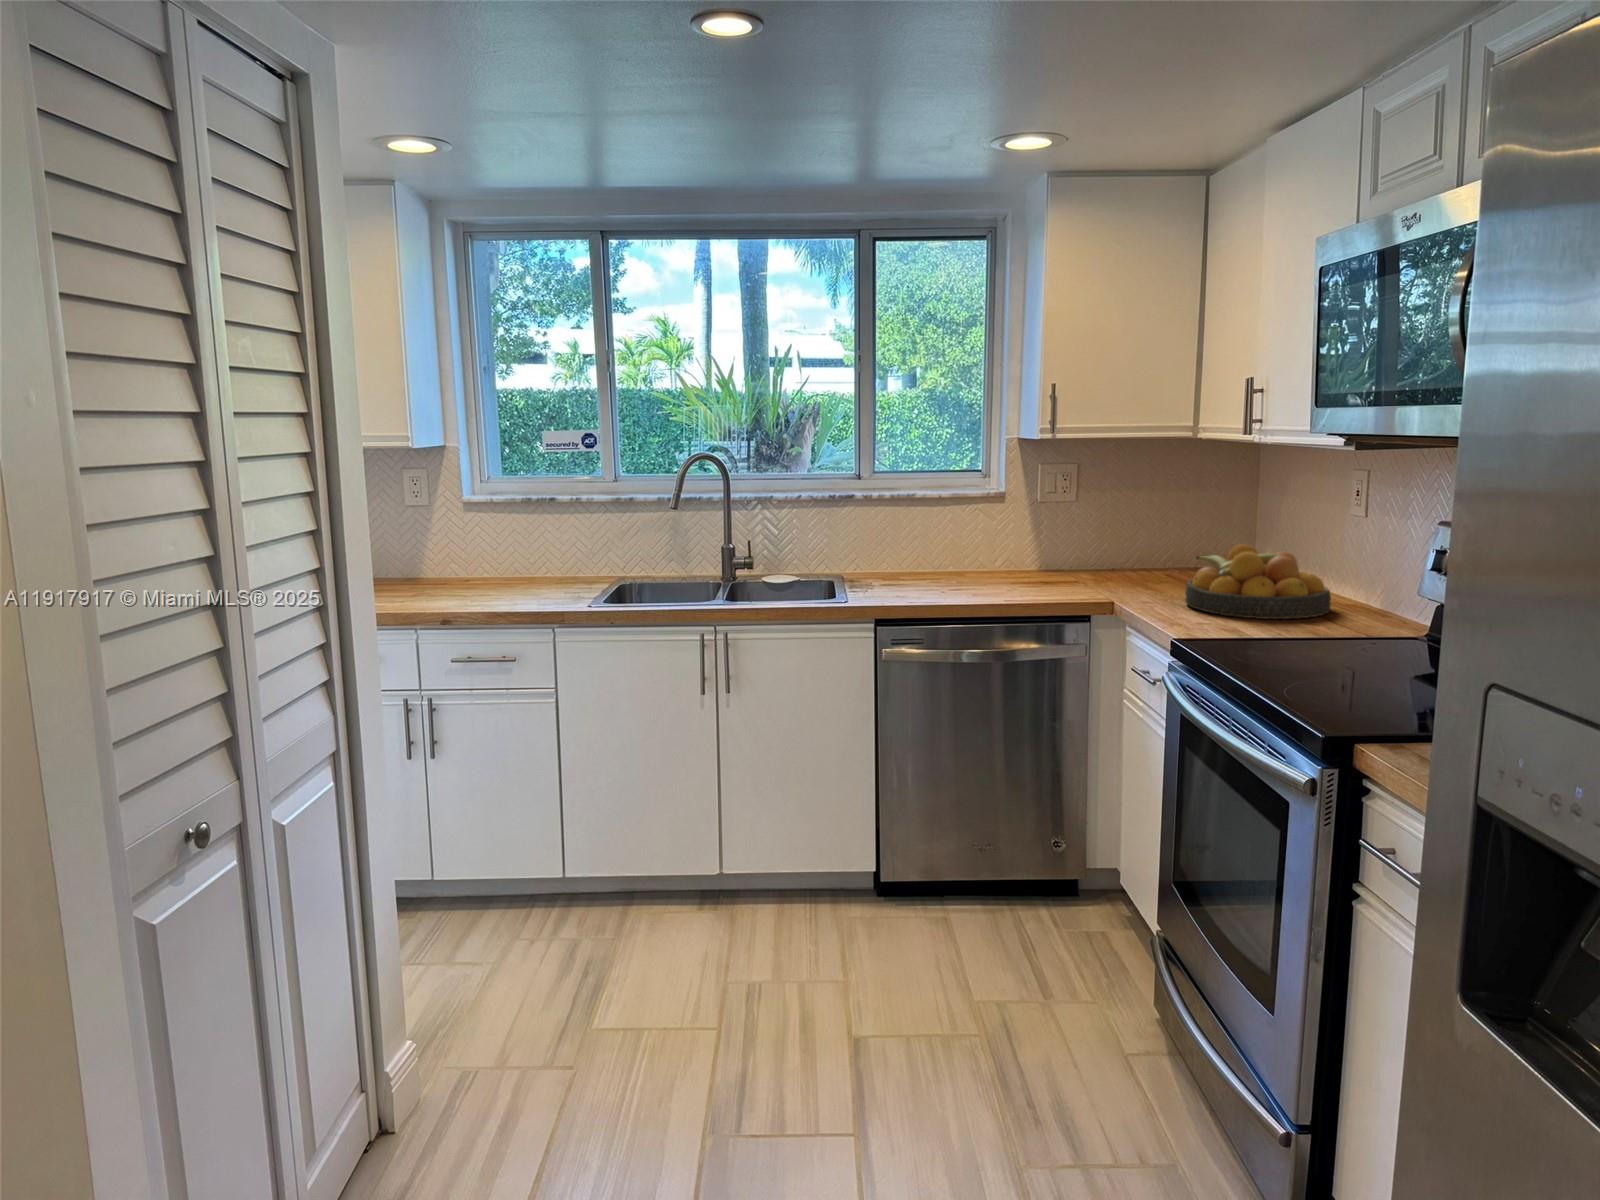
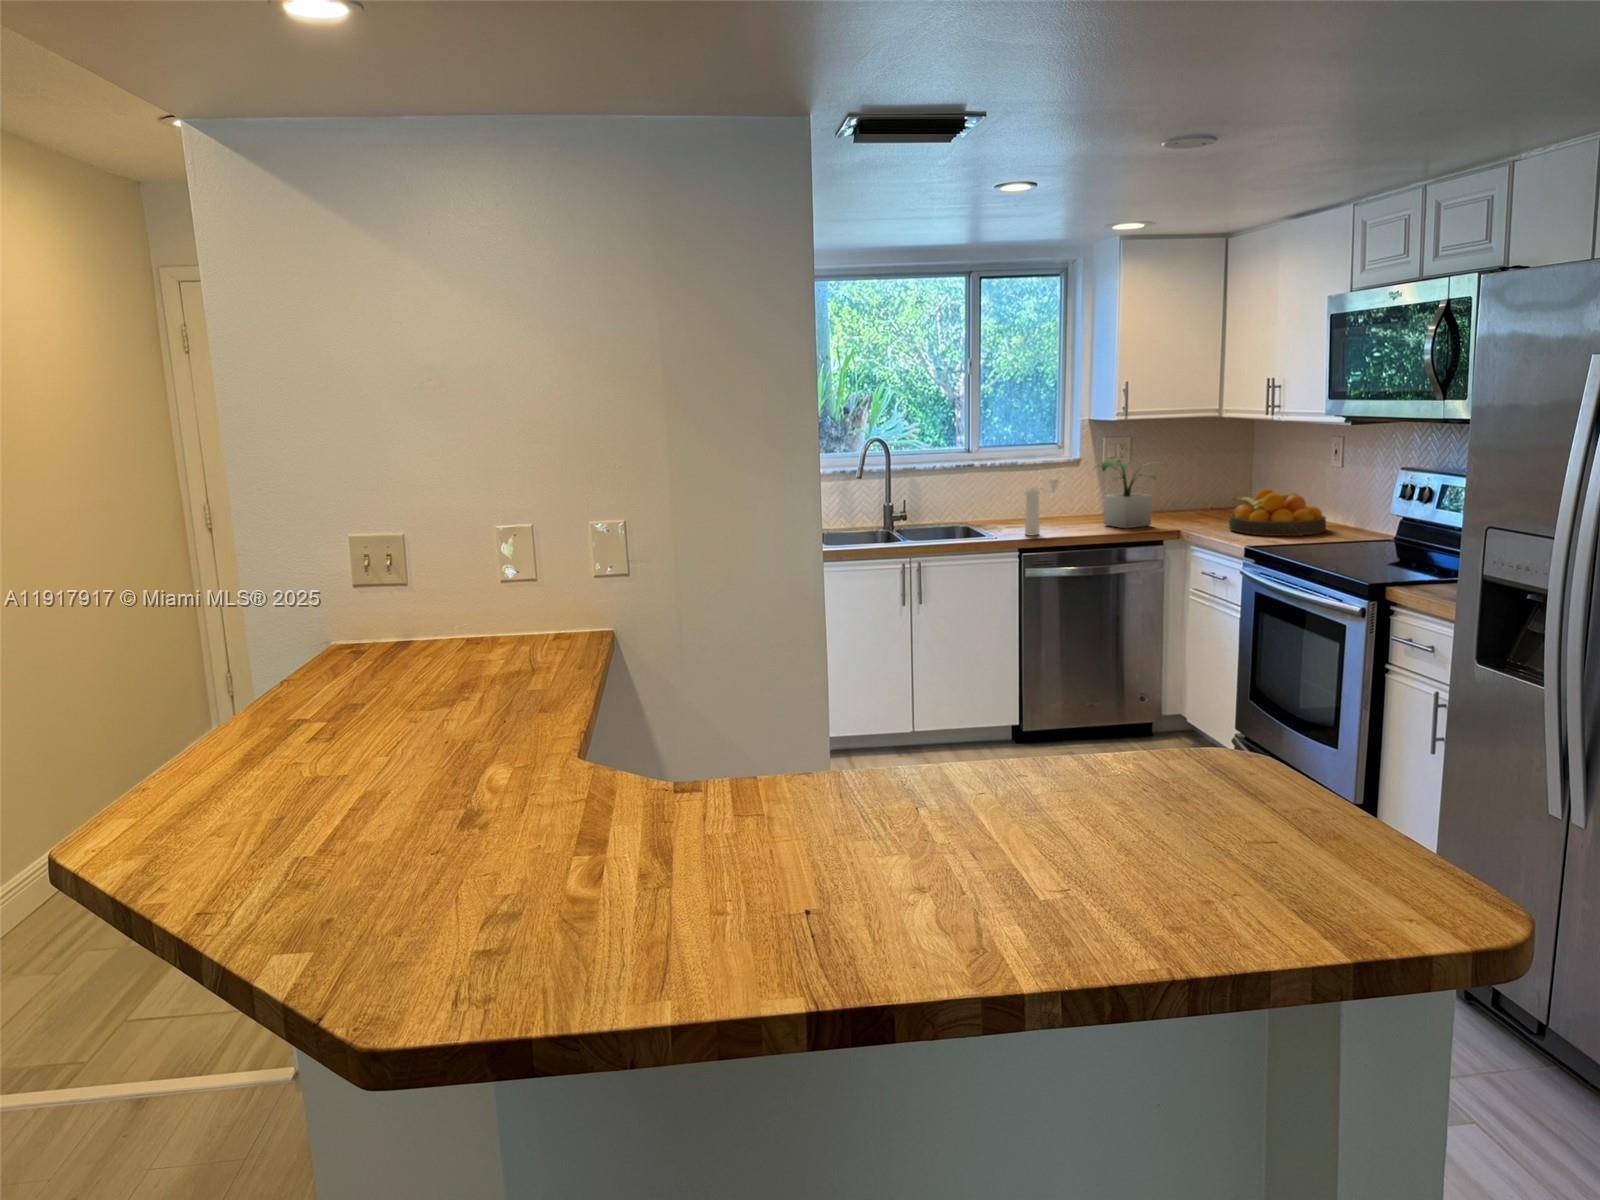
potted plant: none [1003,494,1113,593] -> present [1101,459,1156,528]
pepper mill: none [889,518,943,599] -> present [1025,478,1059,535]

